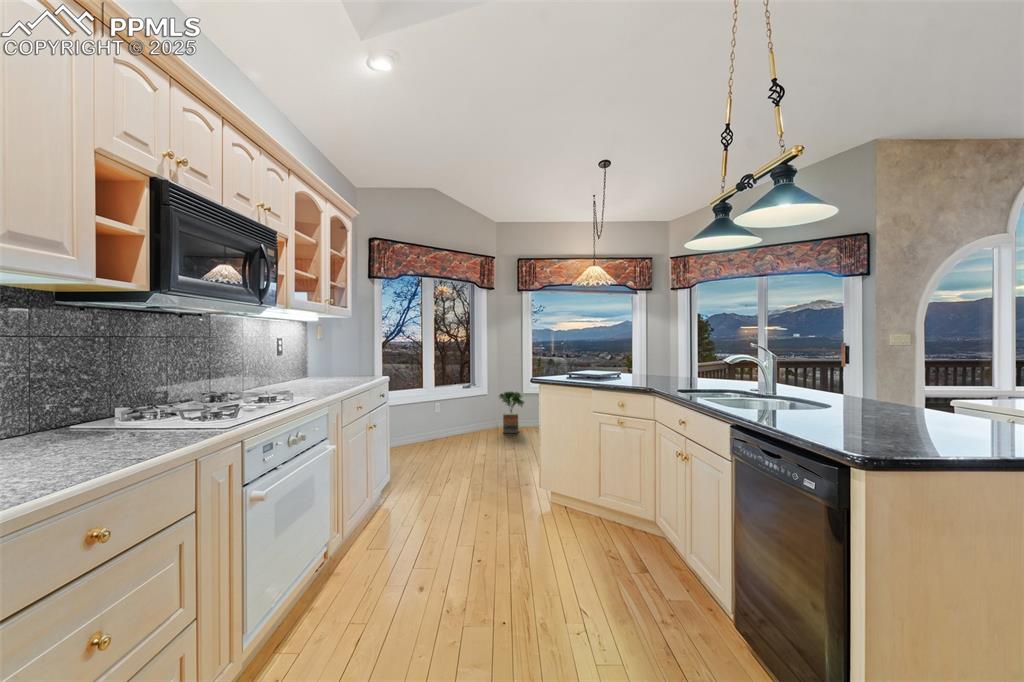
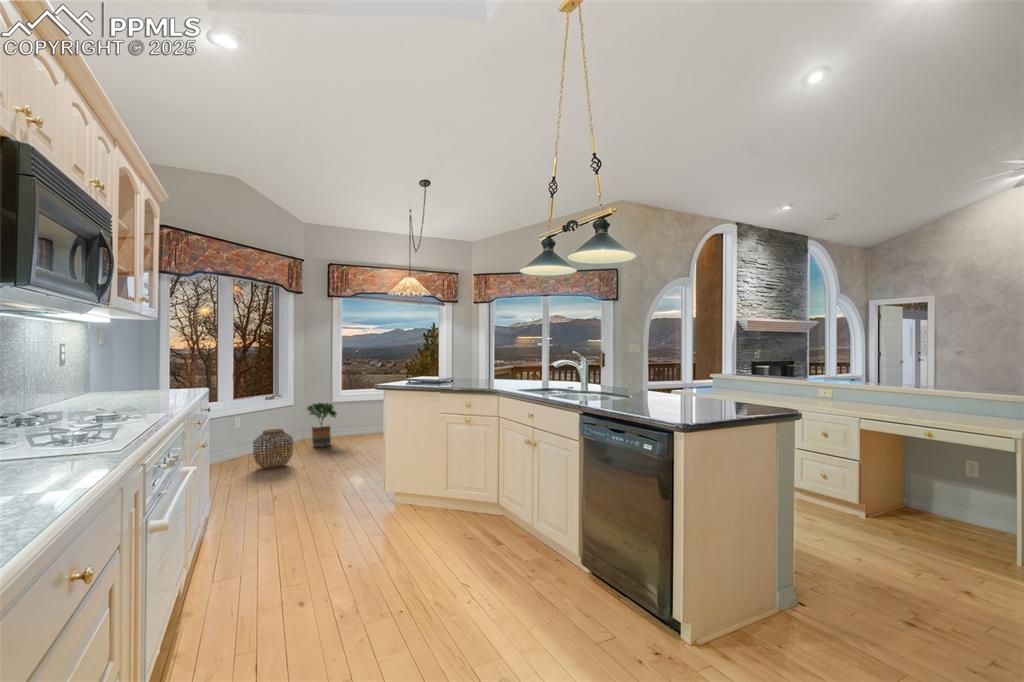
woven basket: none [445,415,477,451] -> present [253,429,293,469]

